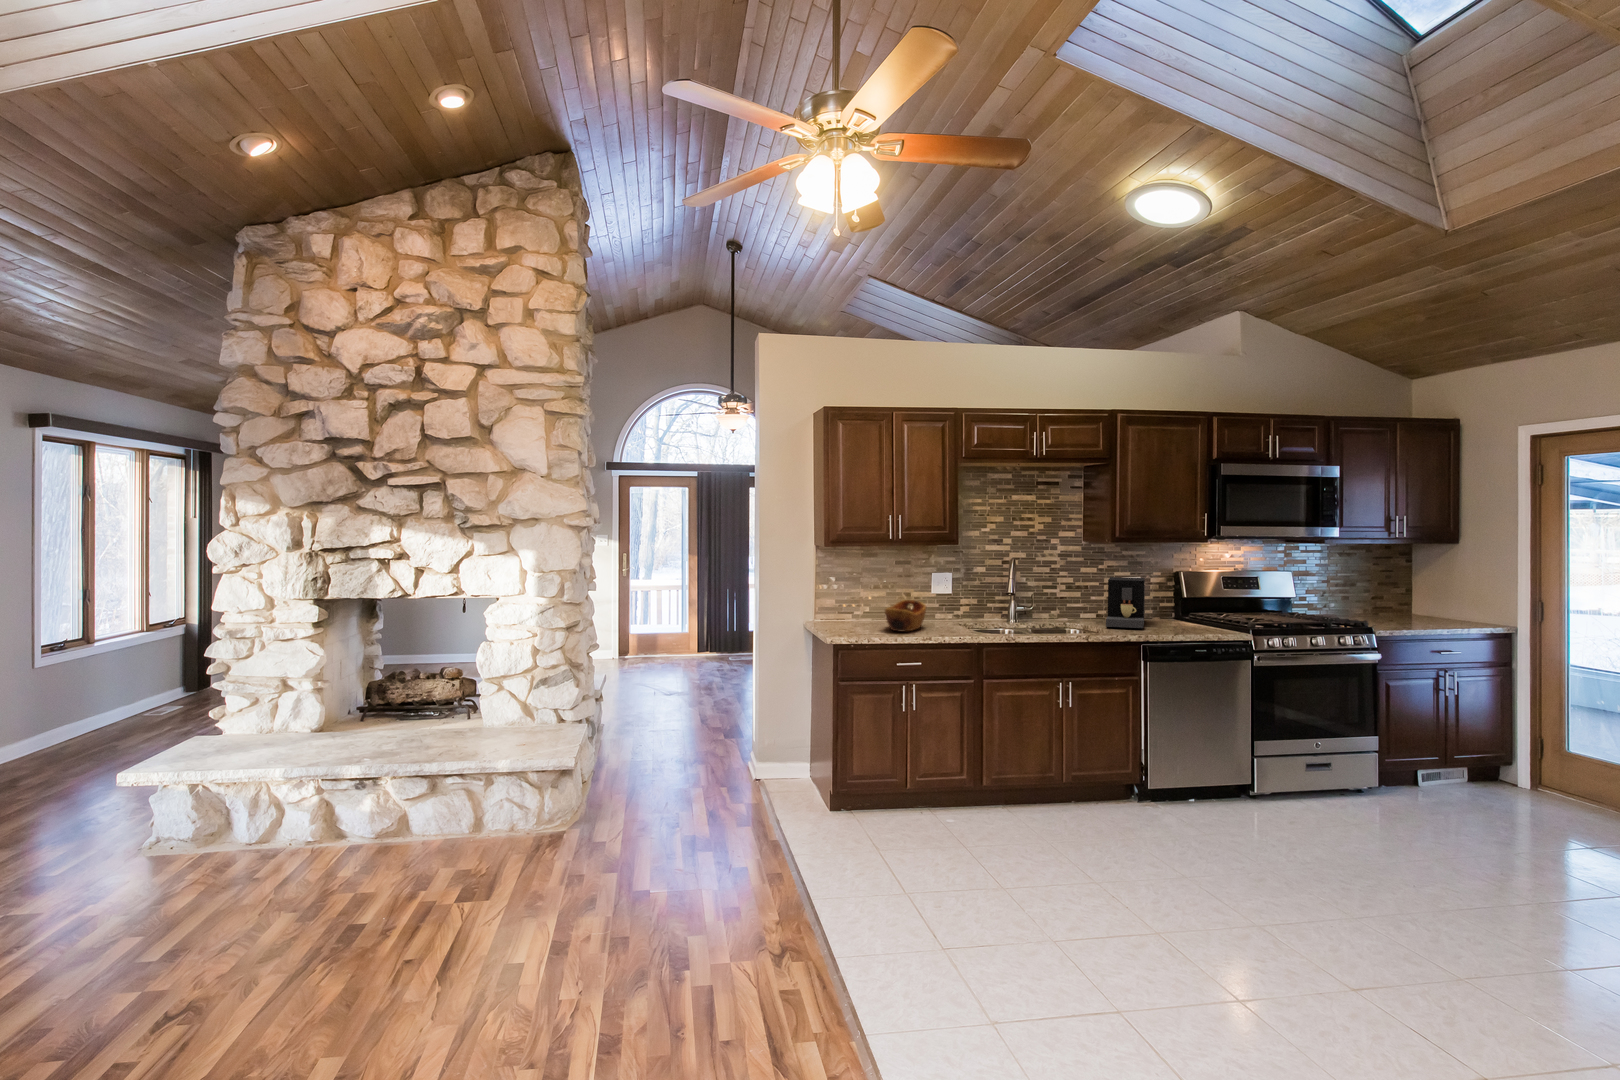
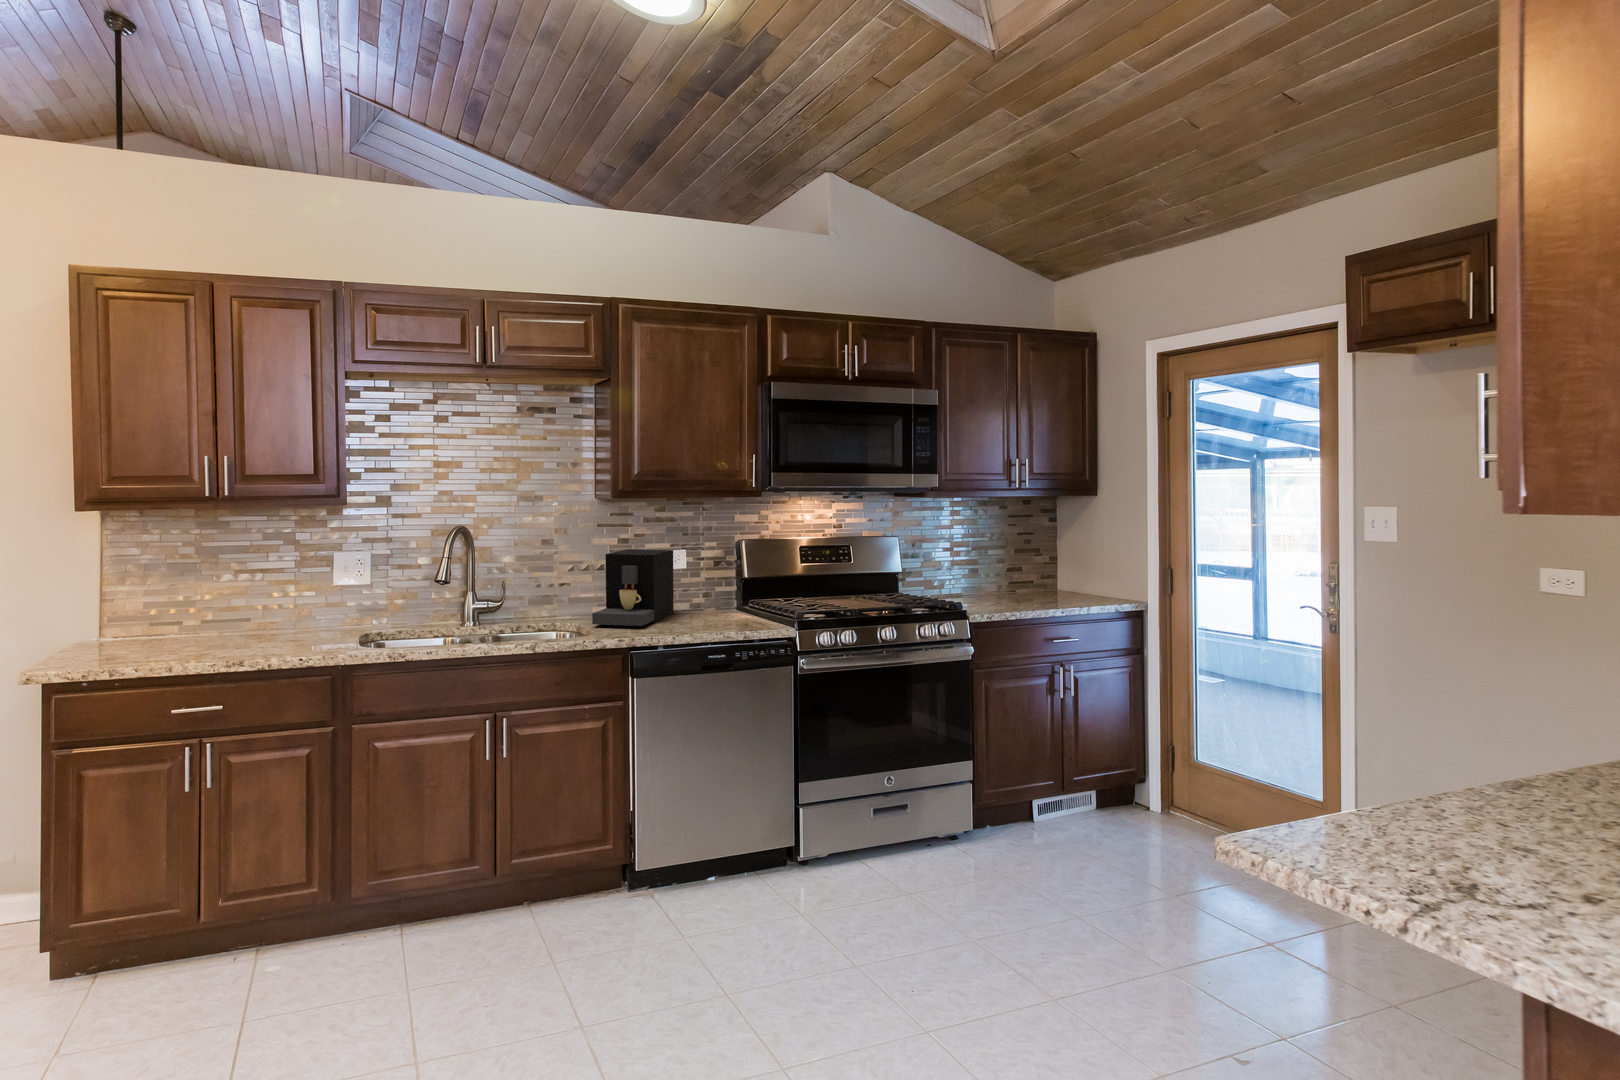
wooden bowl: present [885,600,926,631] -> none [215,590,309,644]

